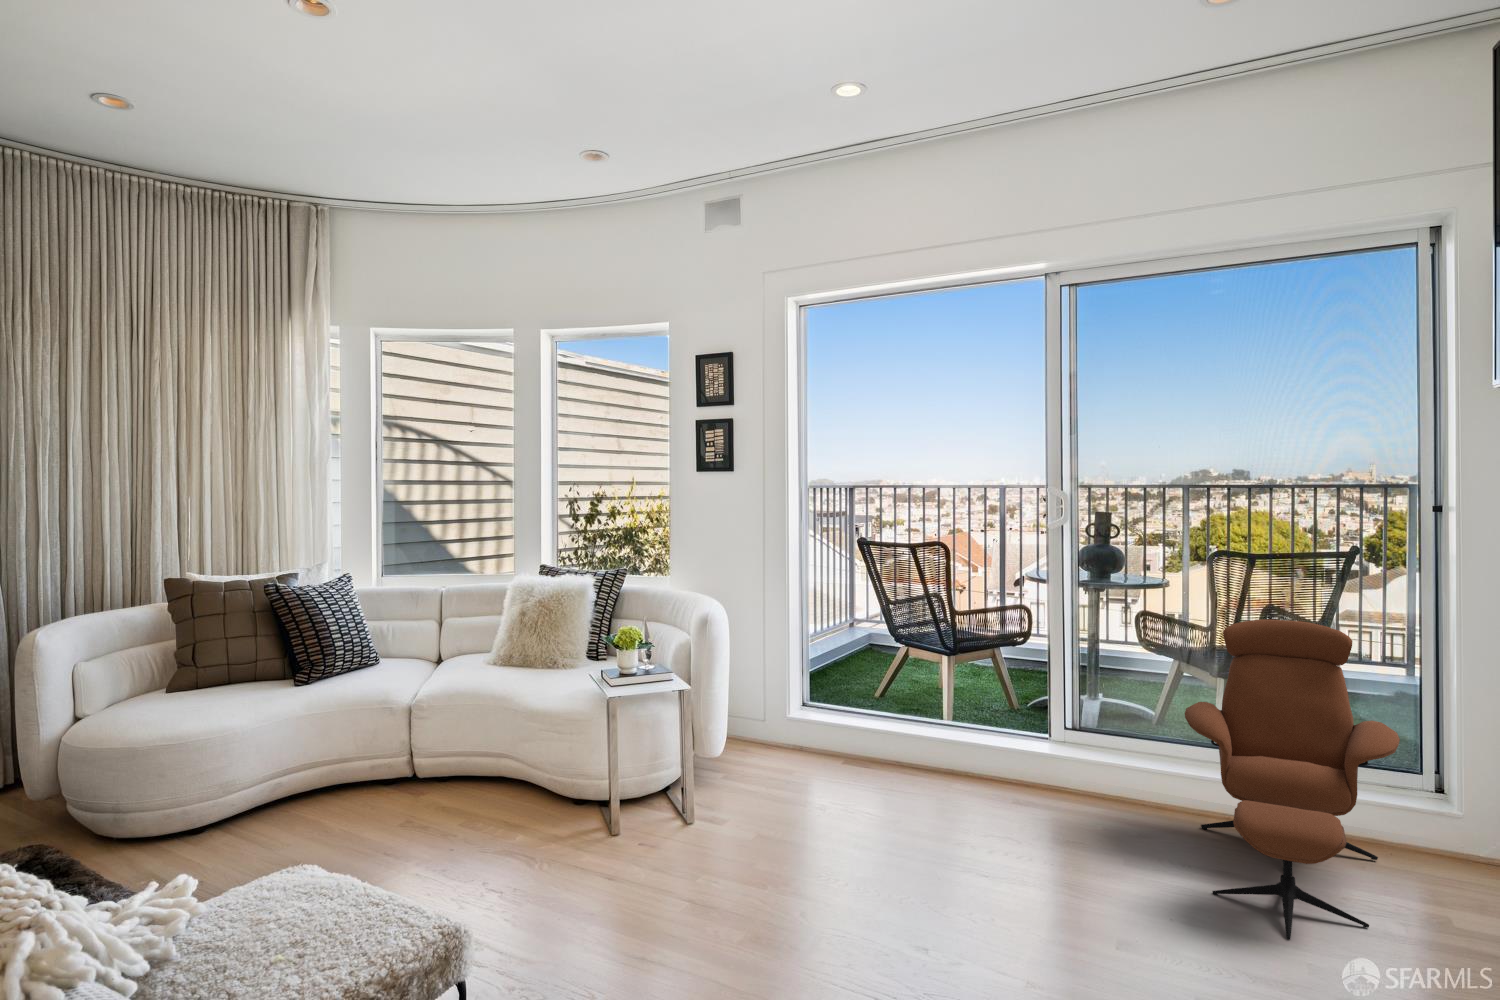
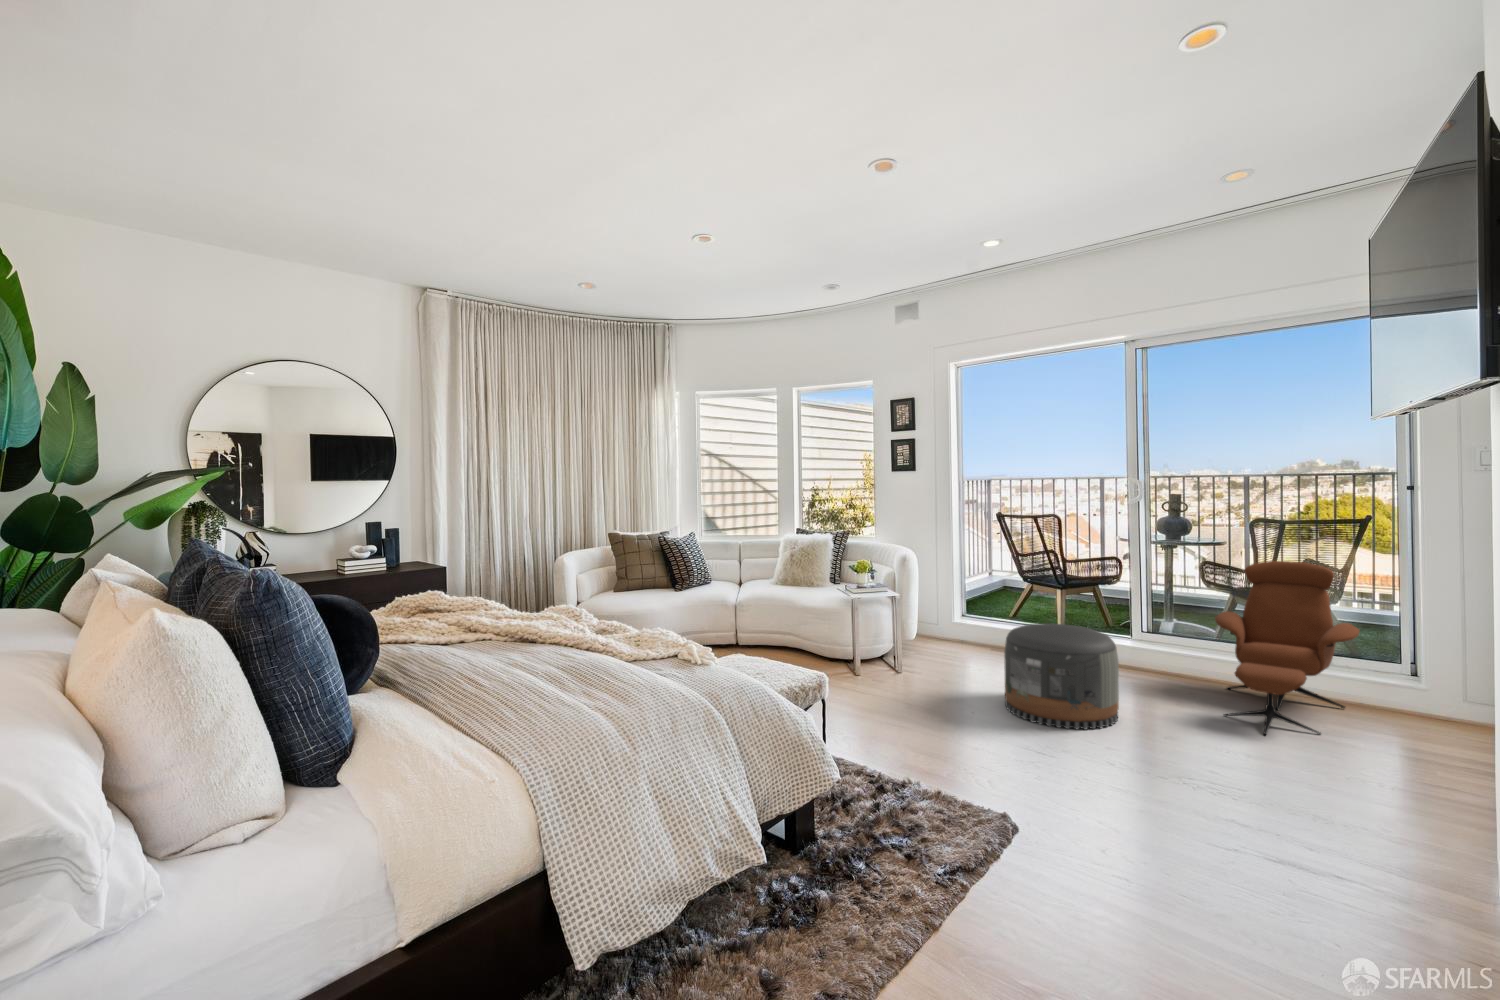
pouf: none [862,742,1054,956] -> present [1004,624,1119,730]

